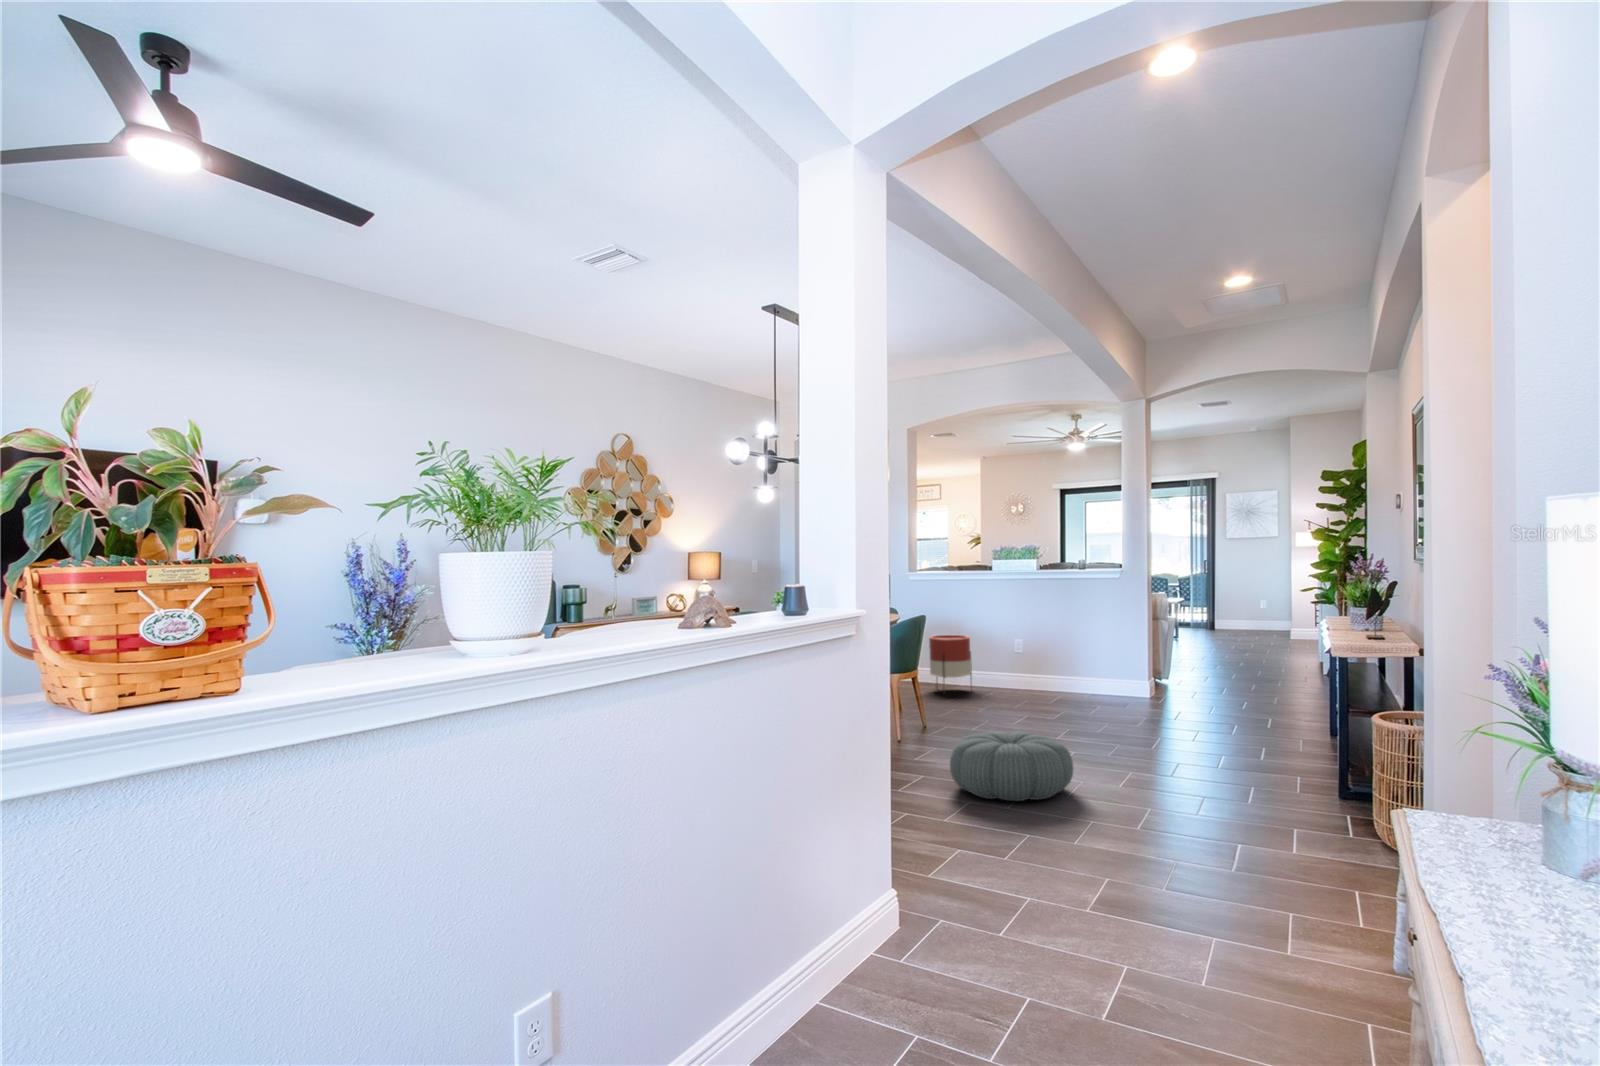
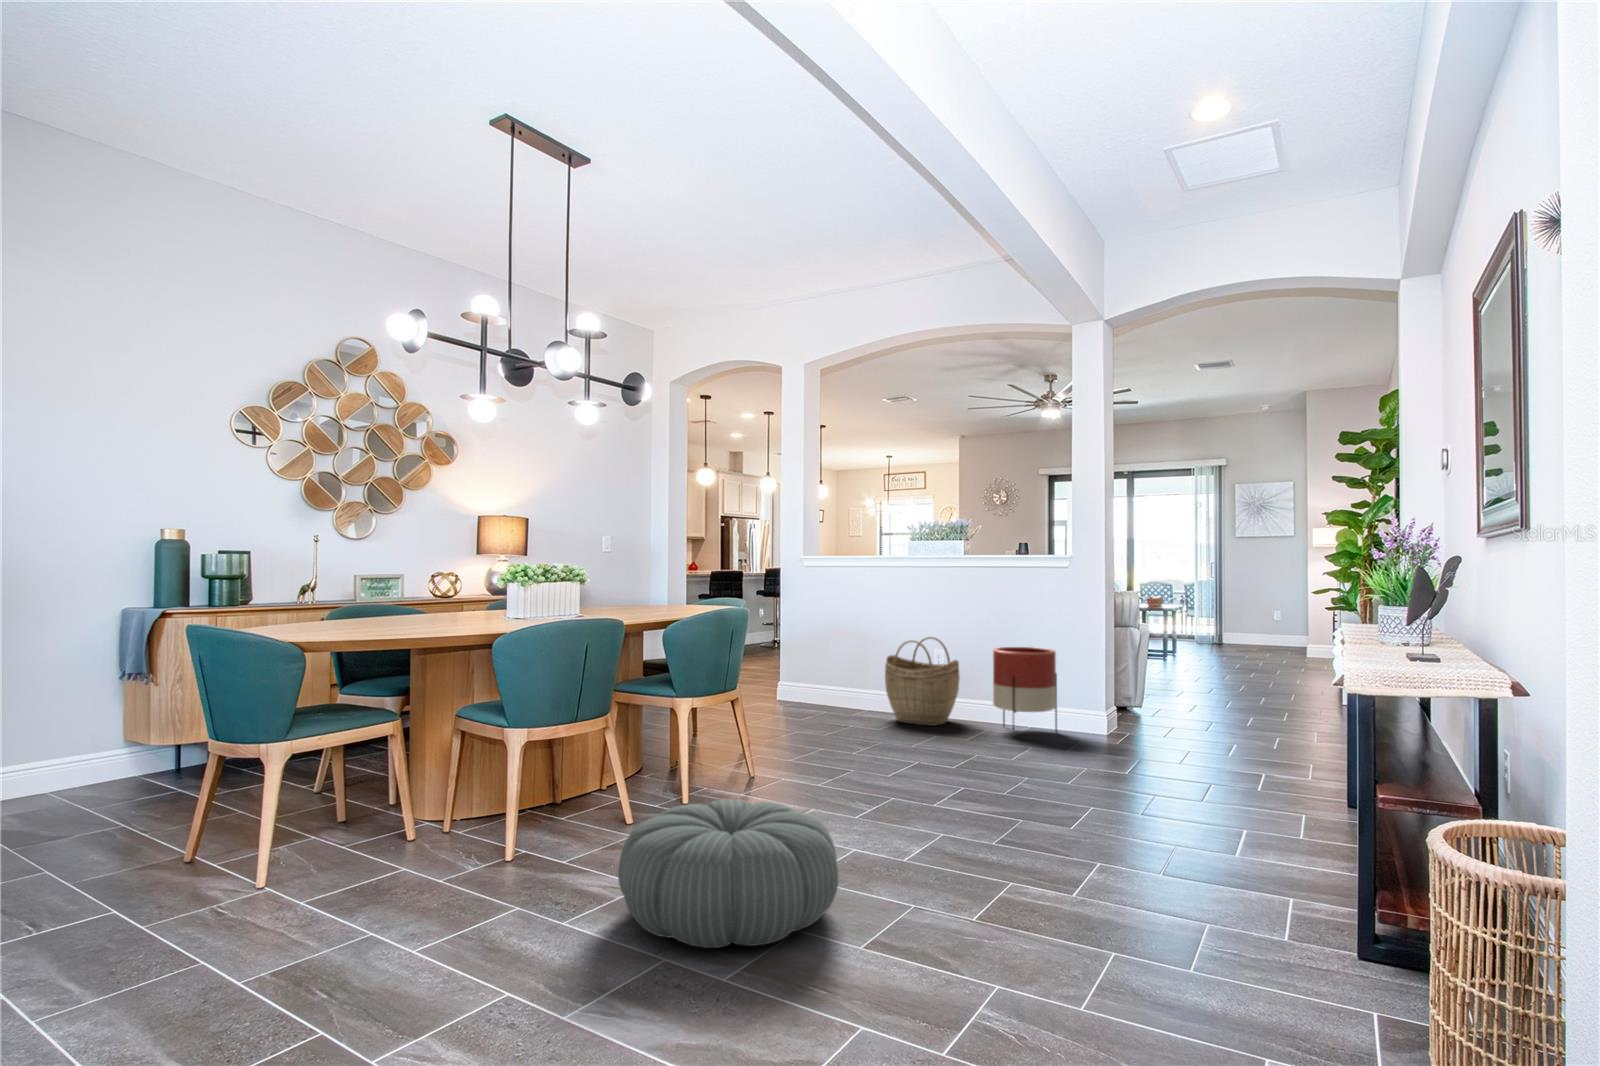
woven basket: none [996,633,1052,698] -> present [885,637,960,726]
planter: present [929,635,972,688] -> present [993,647,1057,736]

